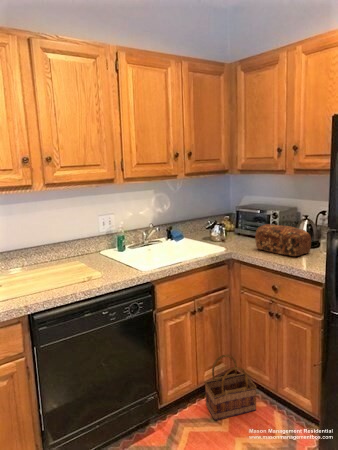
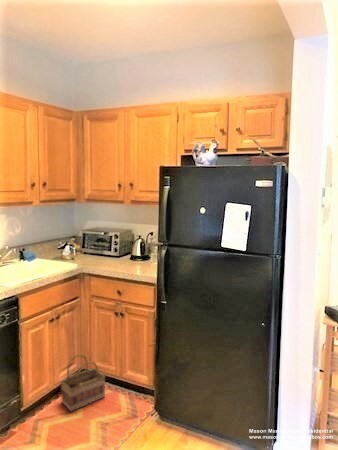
bread loaf: present [255,224,311,256] -> none [102,243,144,267]

